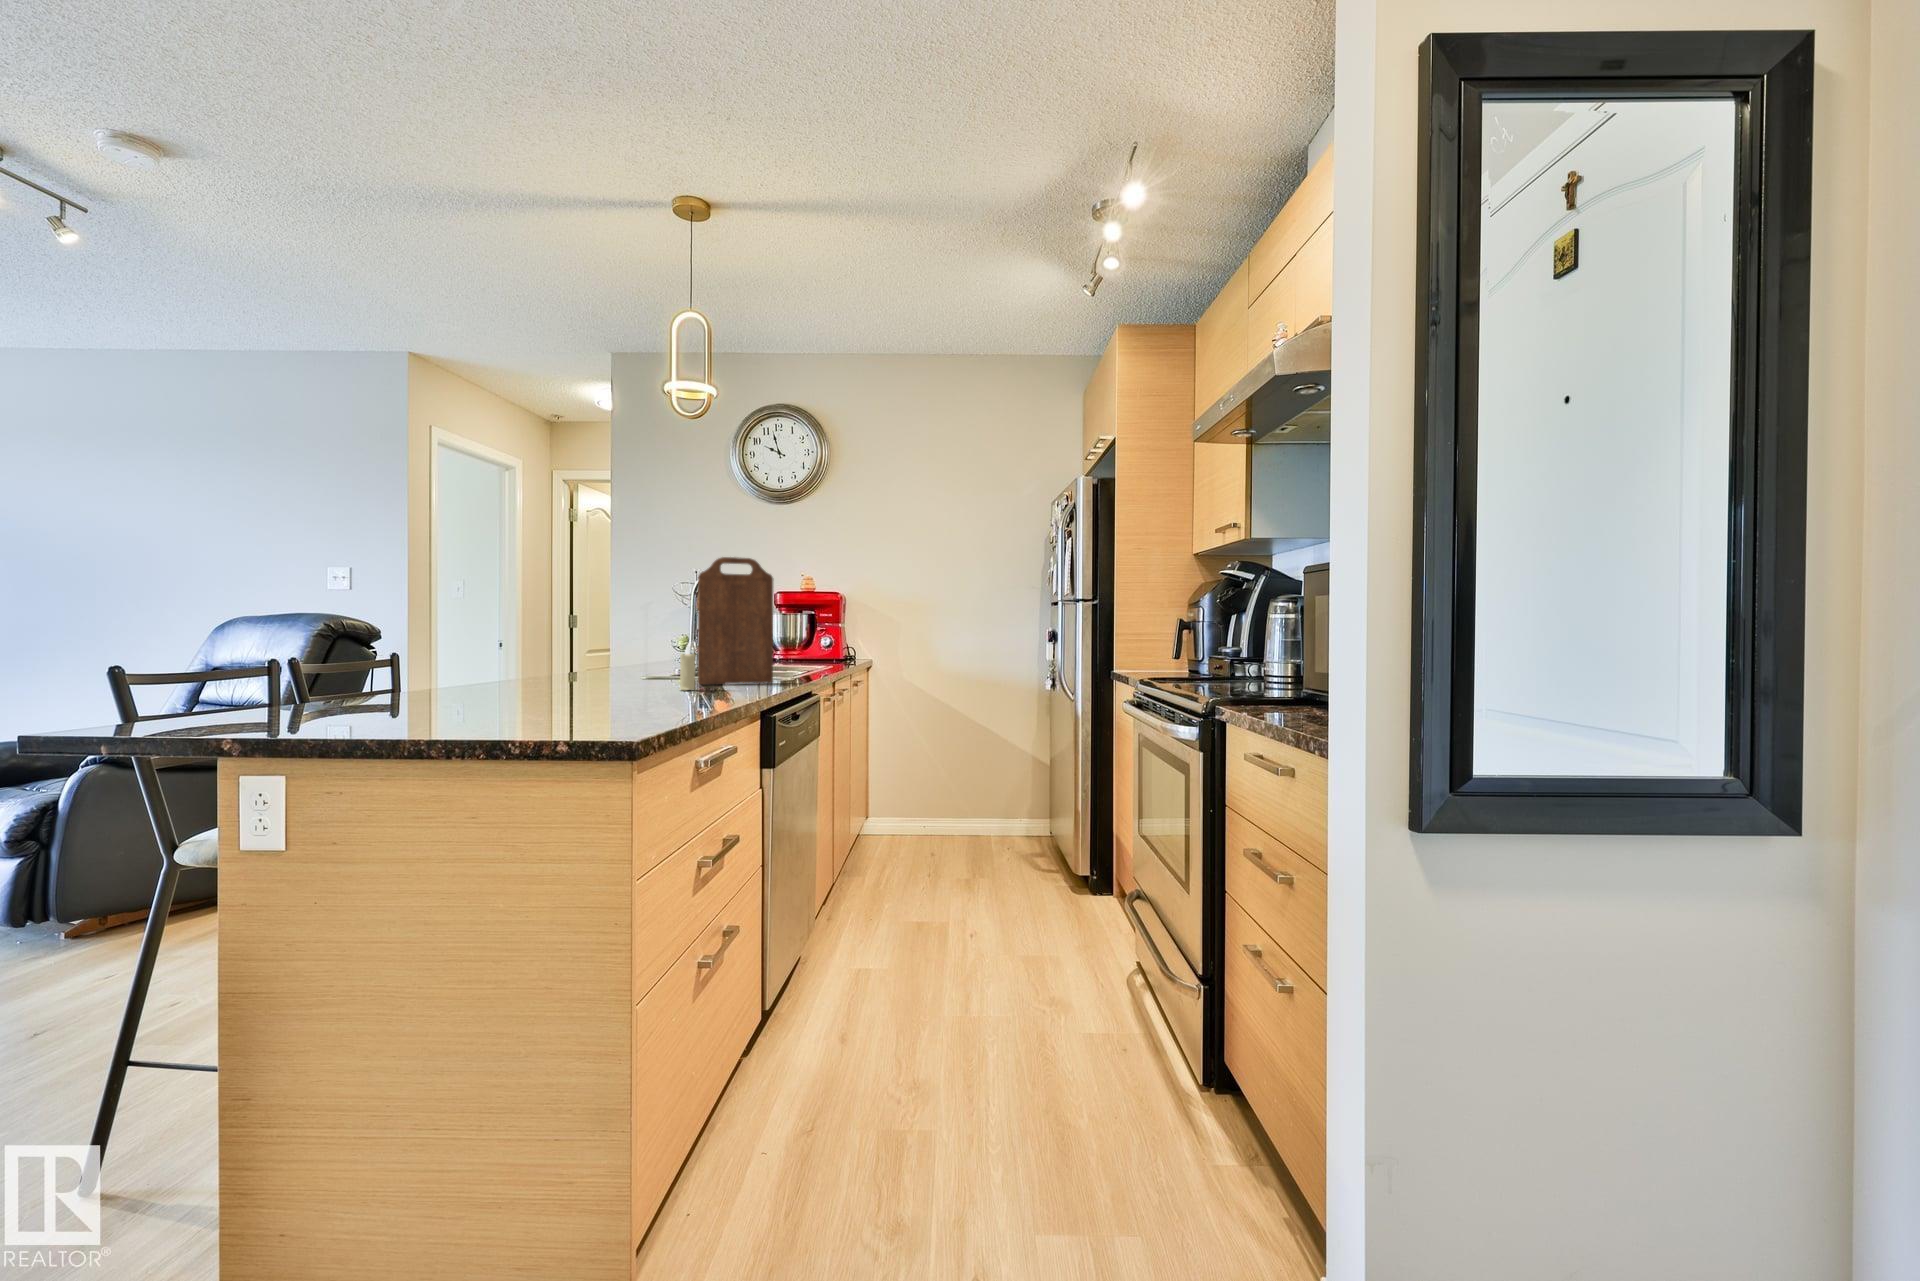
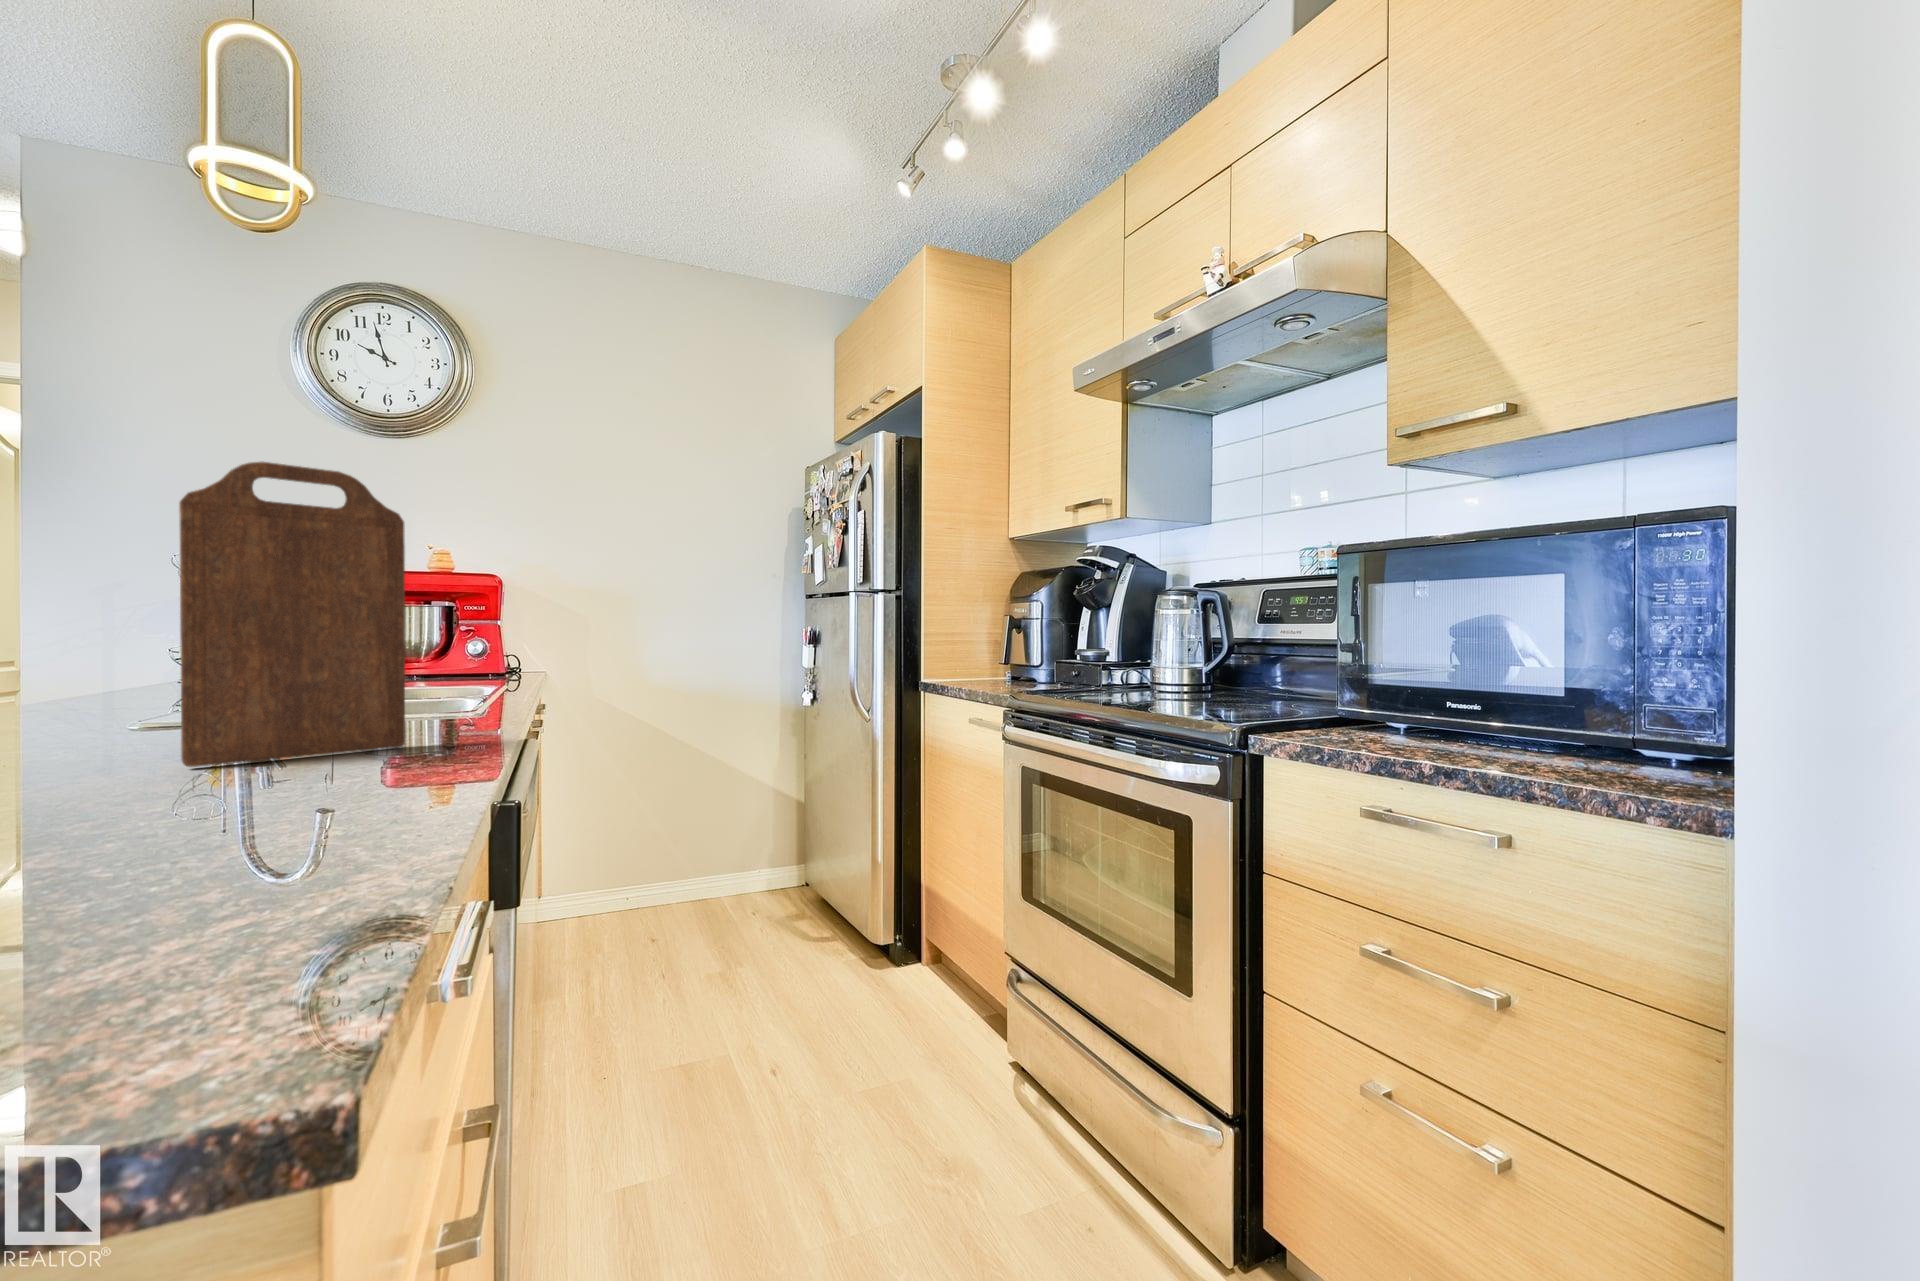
candle: present [680,645,696,690] -> none [93,670,160,808]

